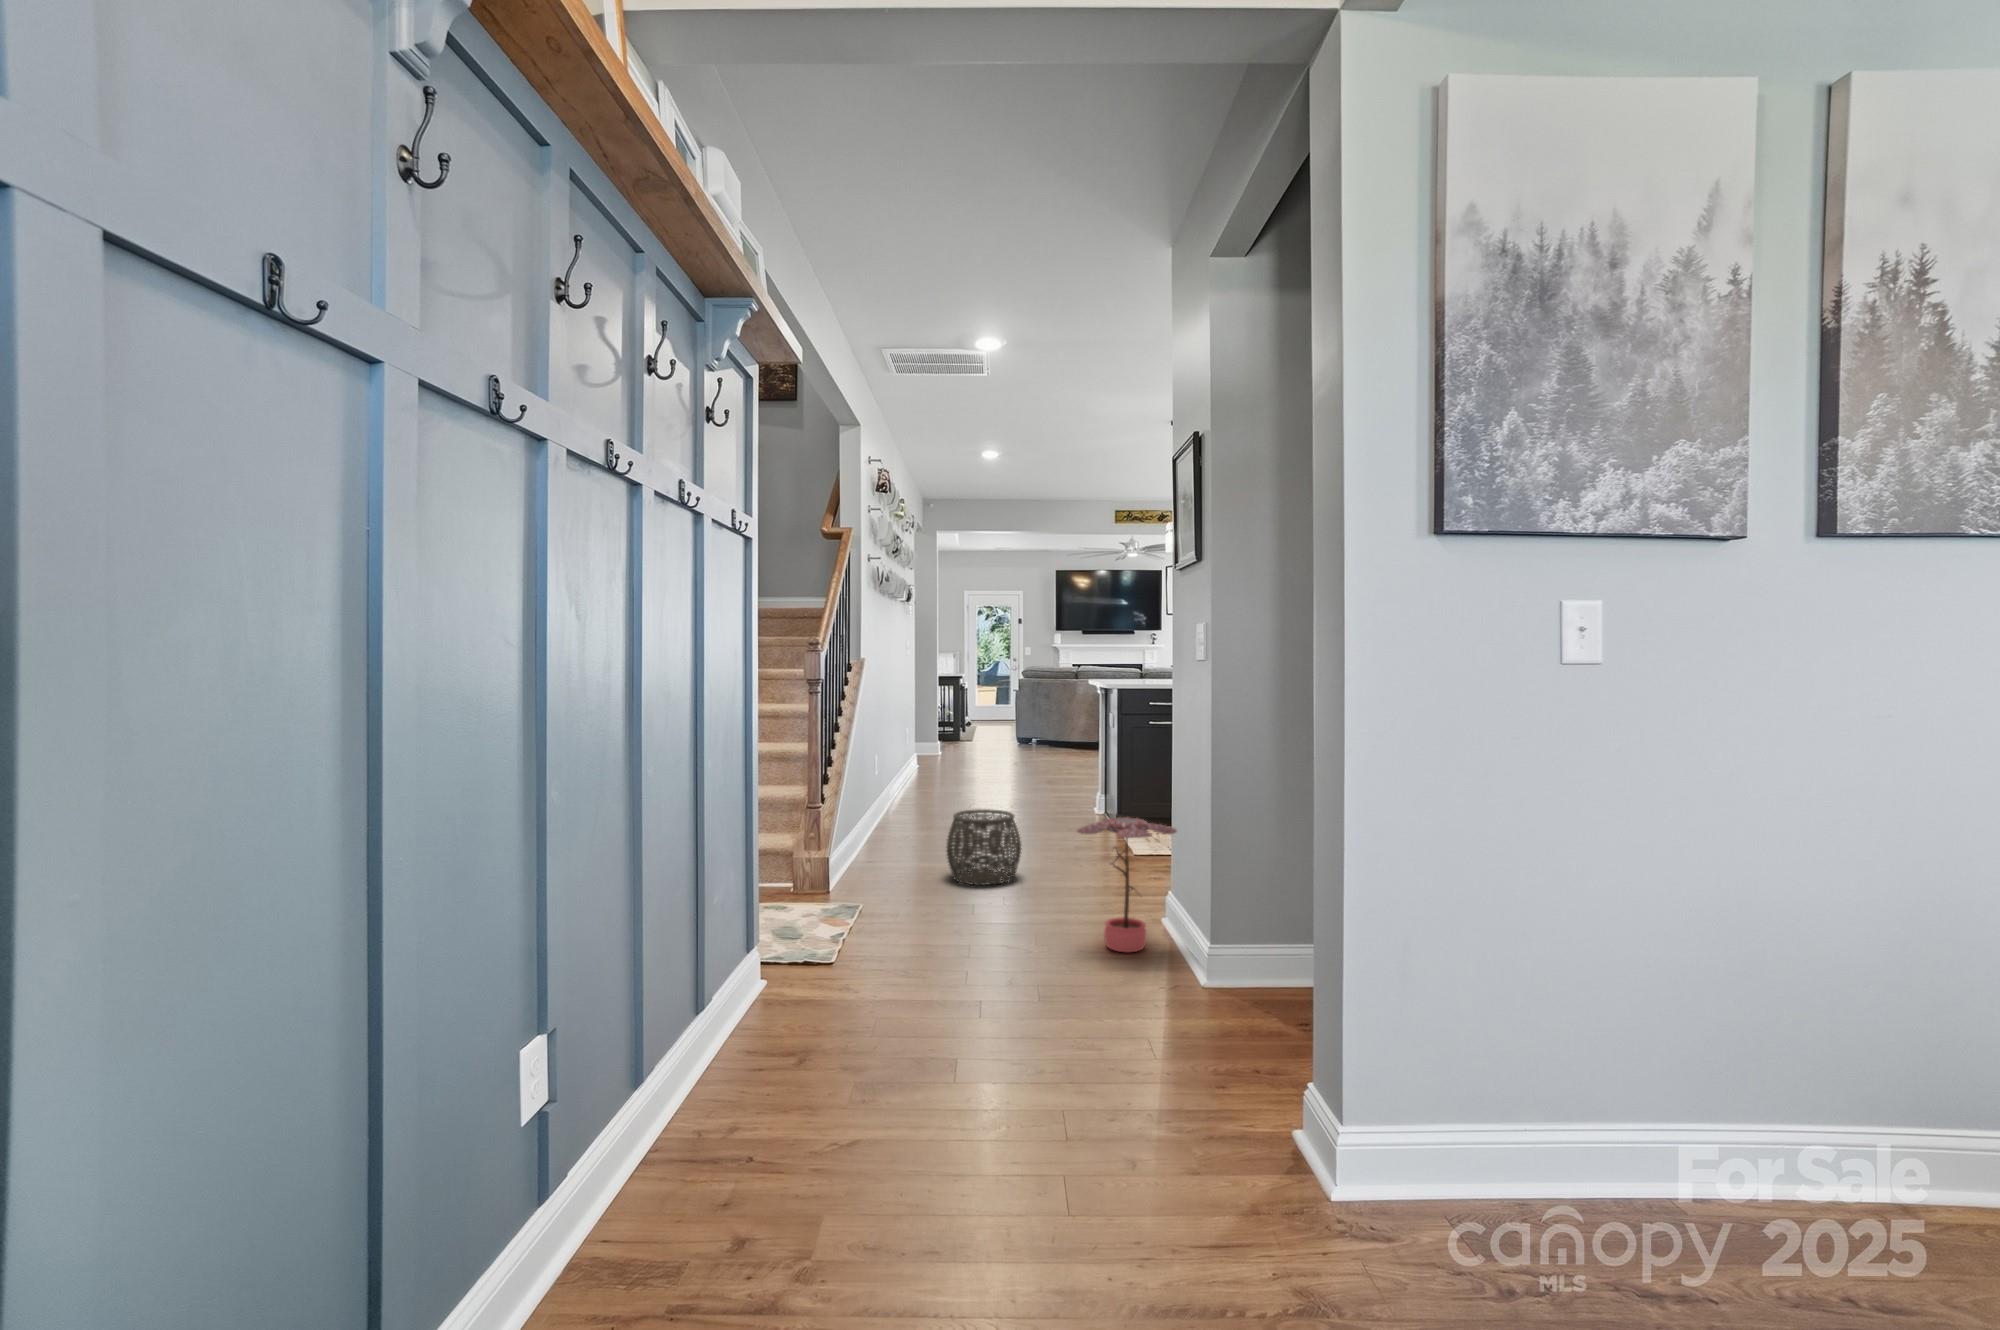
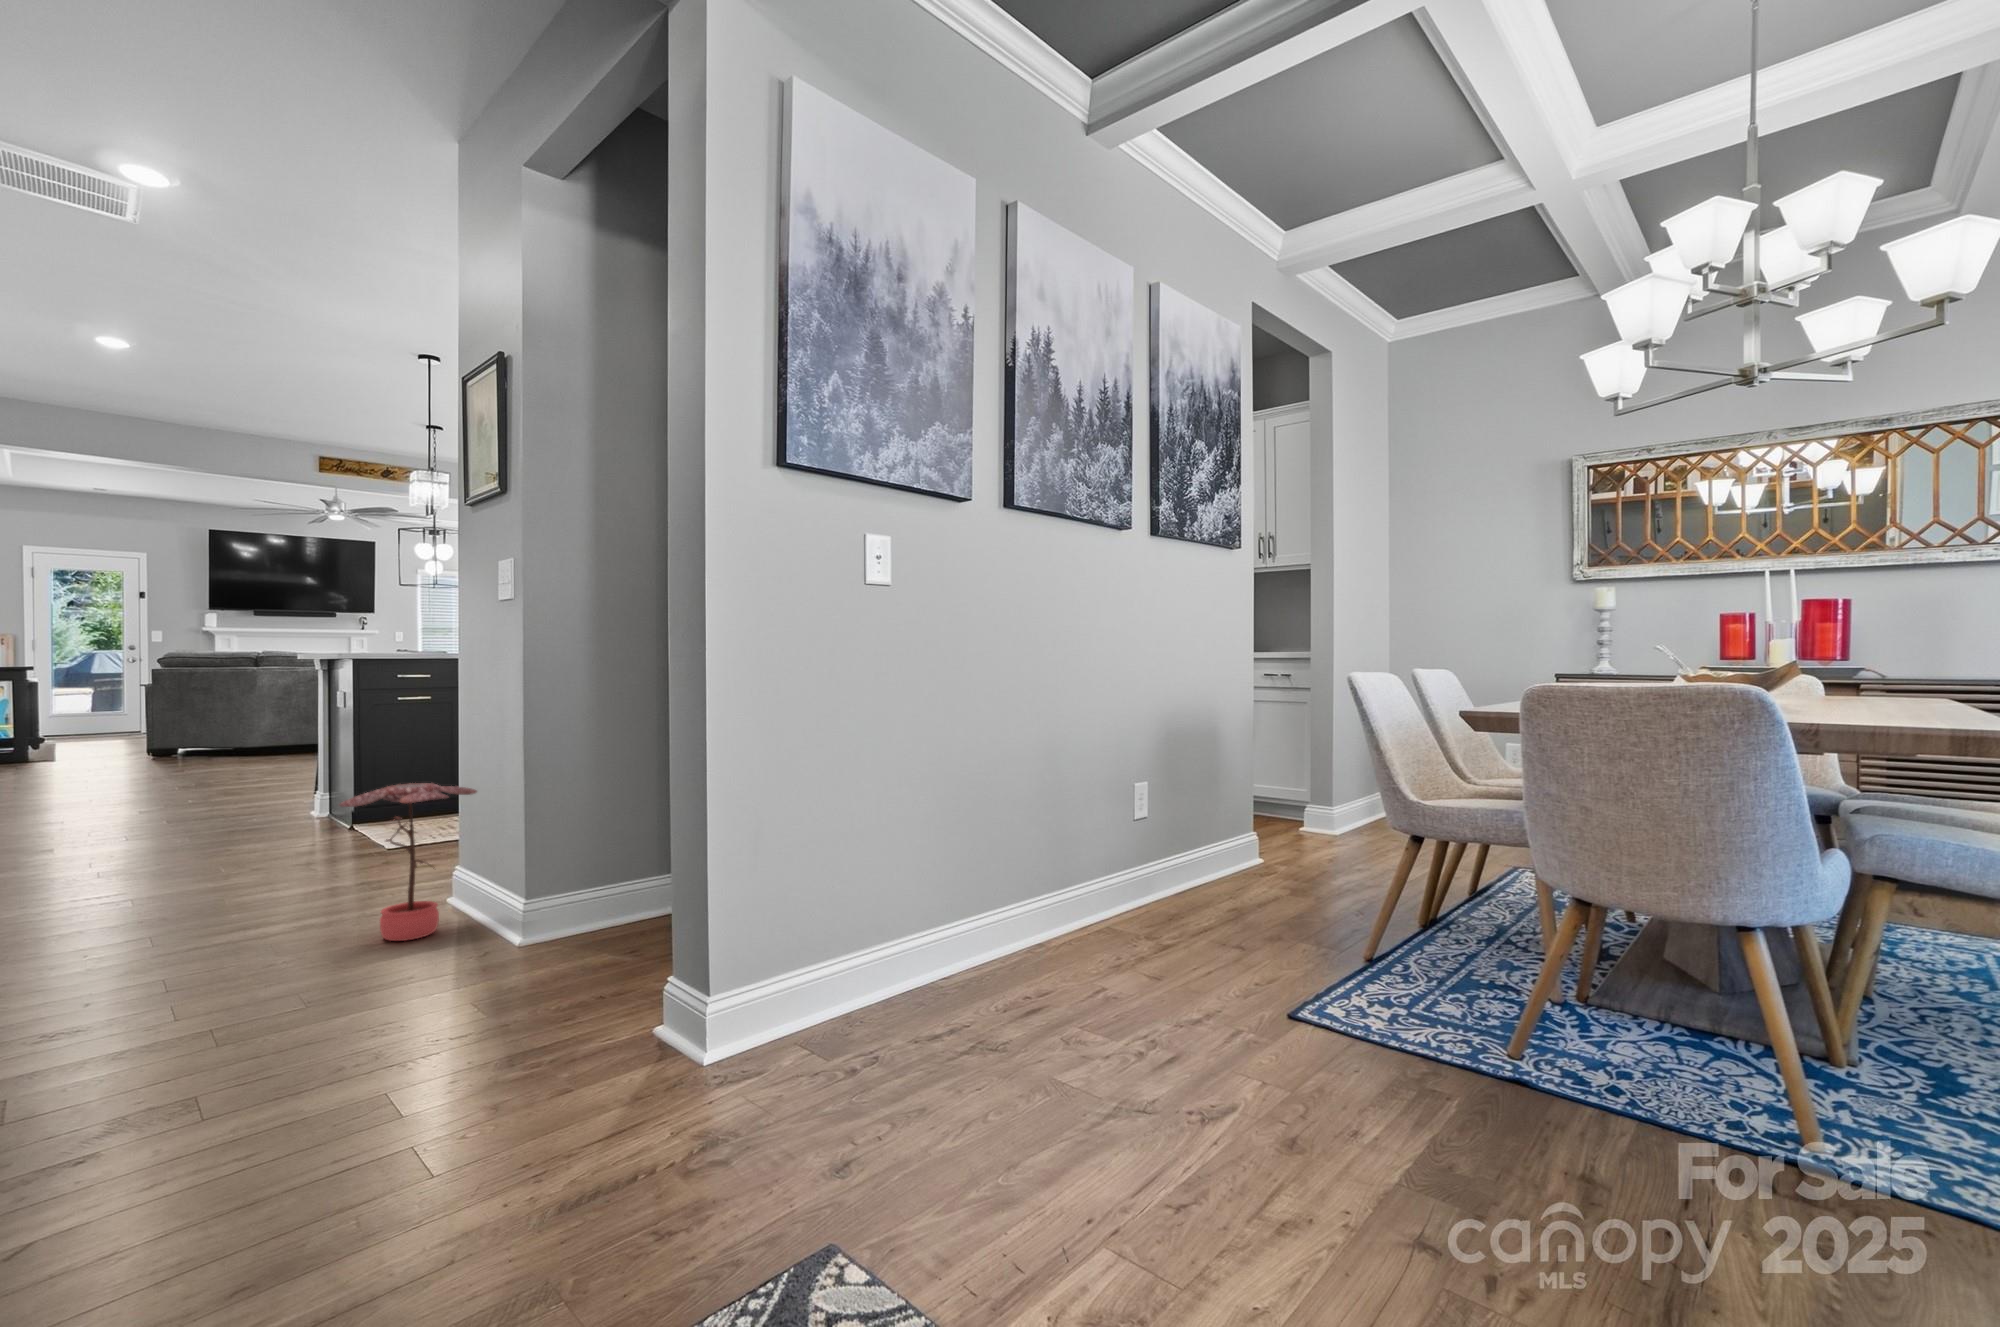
woven basket: present [947,809,1021,885] -> none [73,813,220,921]

